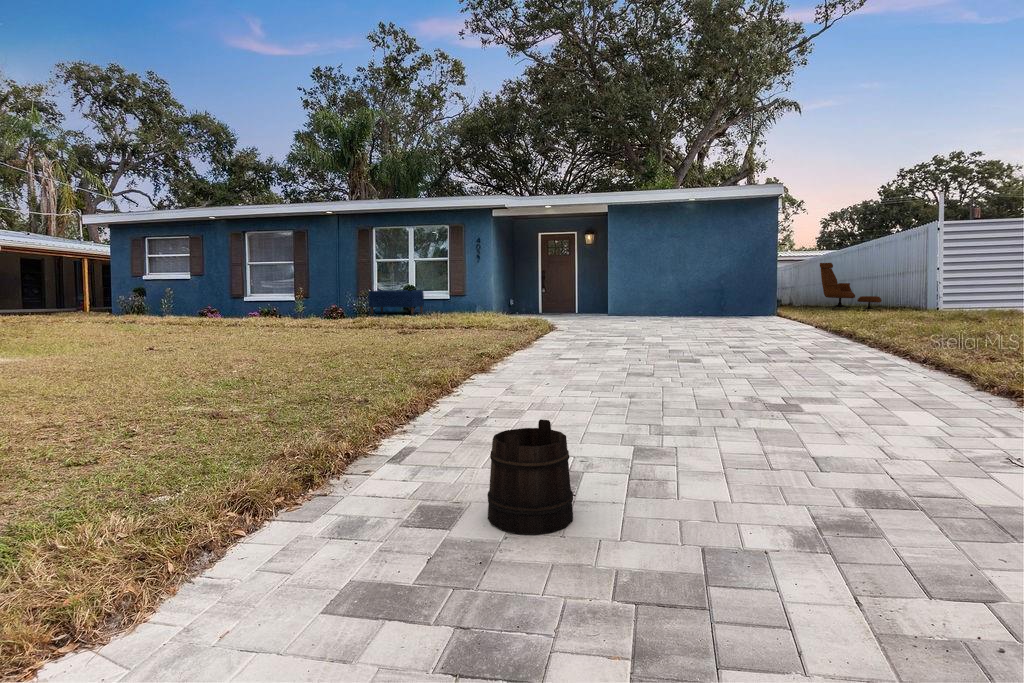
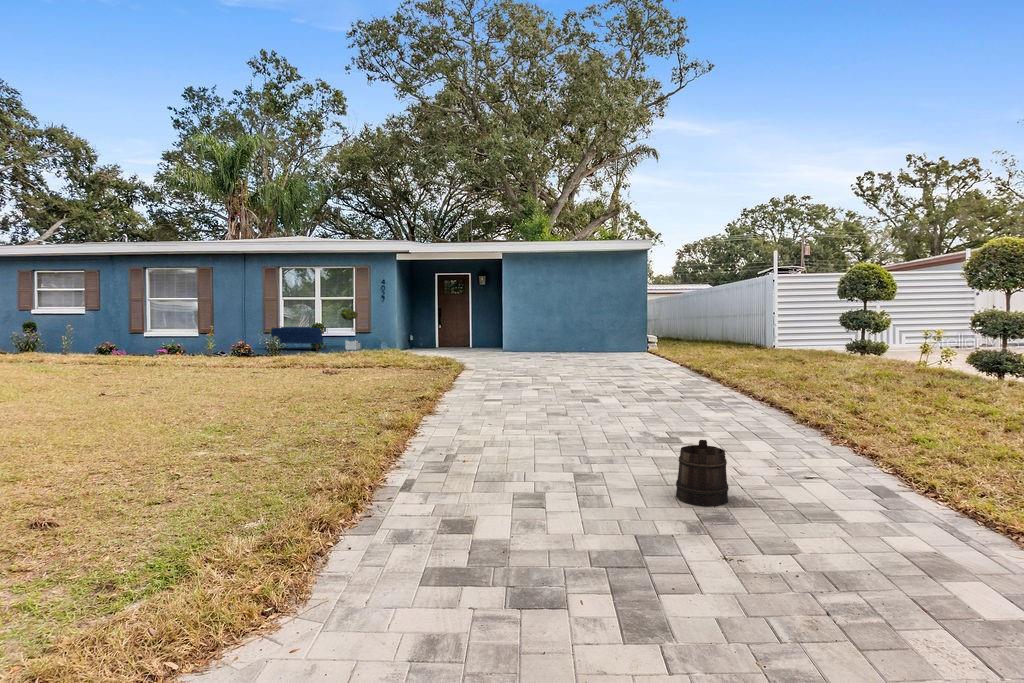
lounge chair: present [820,263,882,311] -> none [682,302,731,344]
potted tree: none [437,271,457,314] -> present [341,309,360,350]
bucket: present [488,419,573,534] -> present [676,440,729,506]

